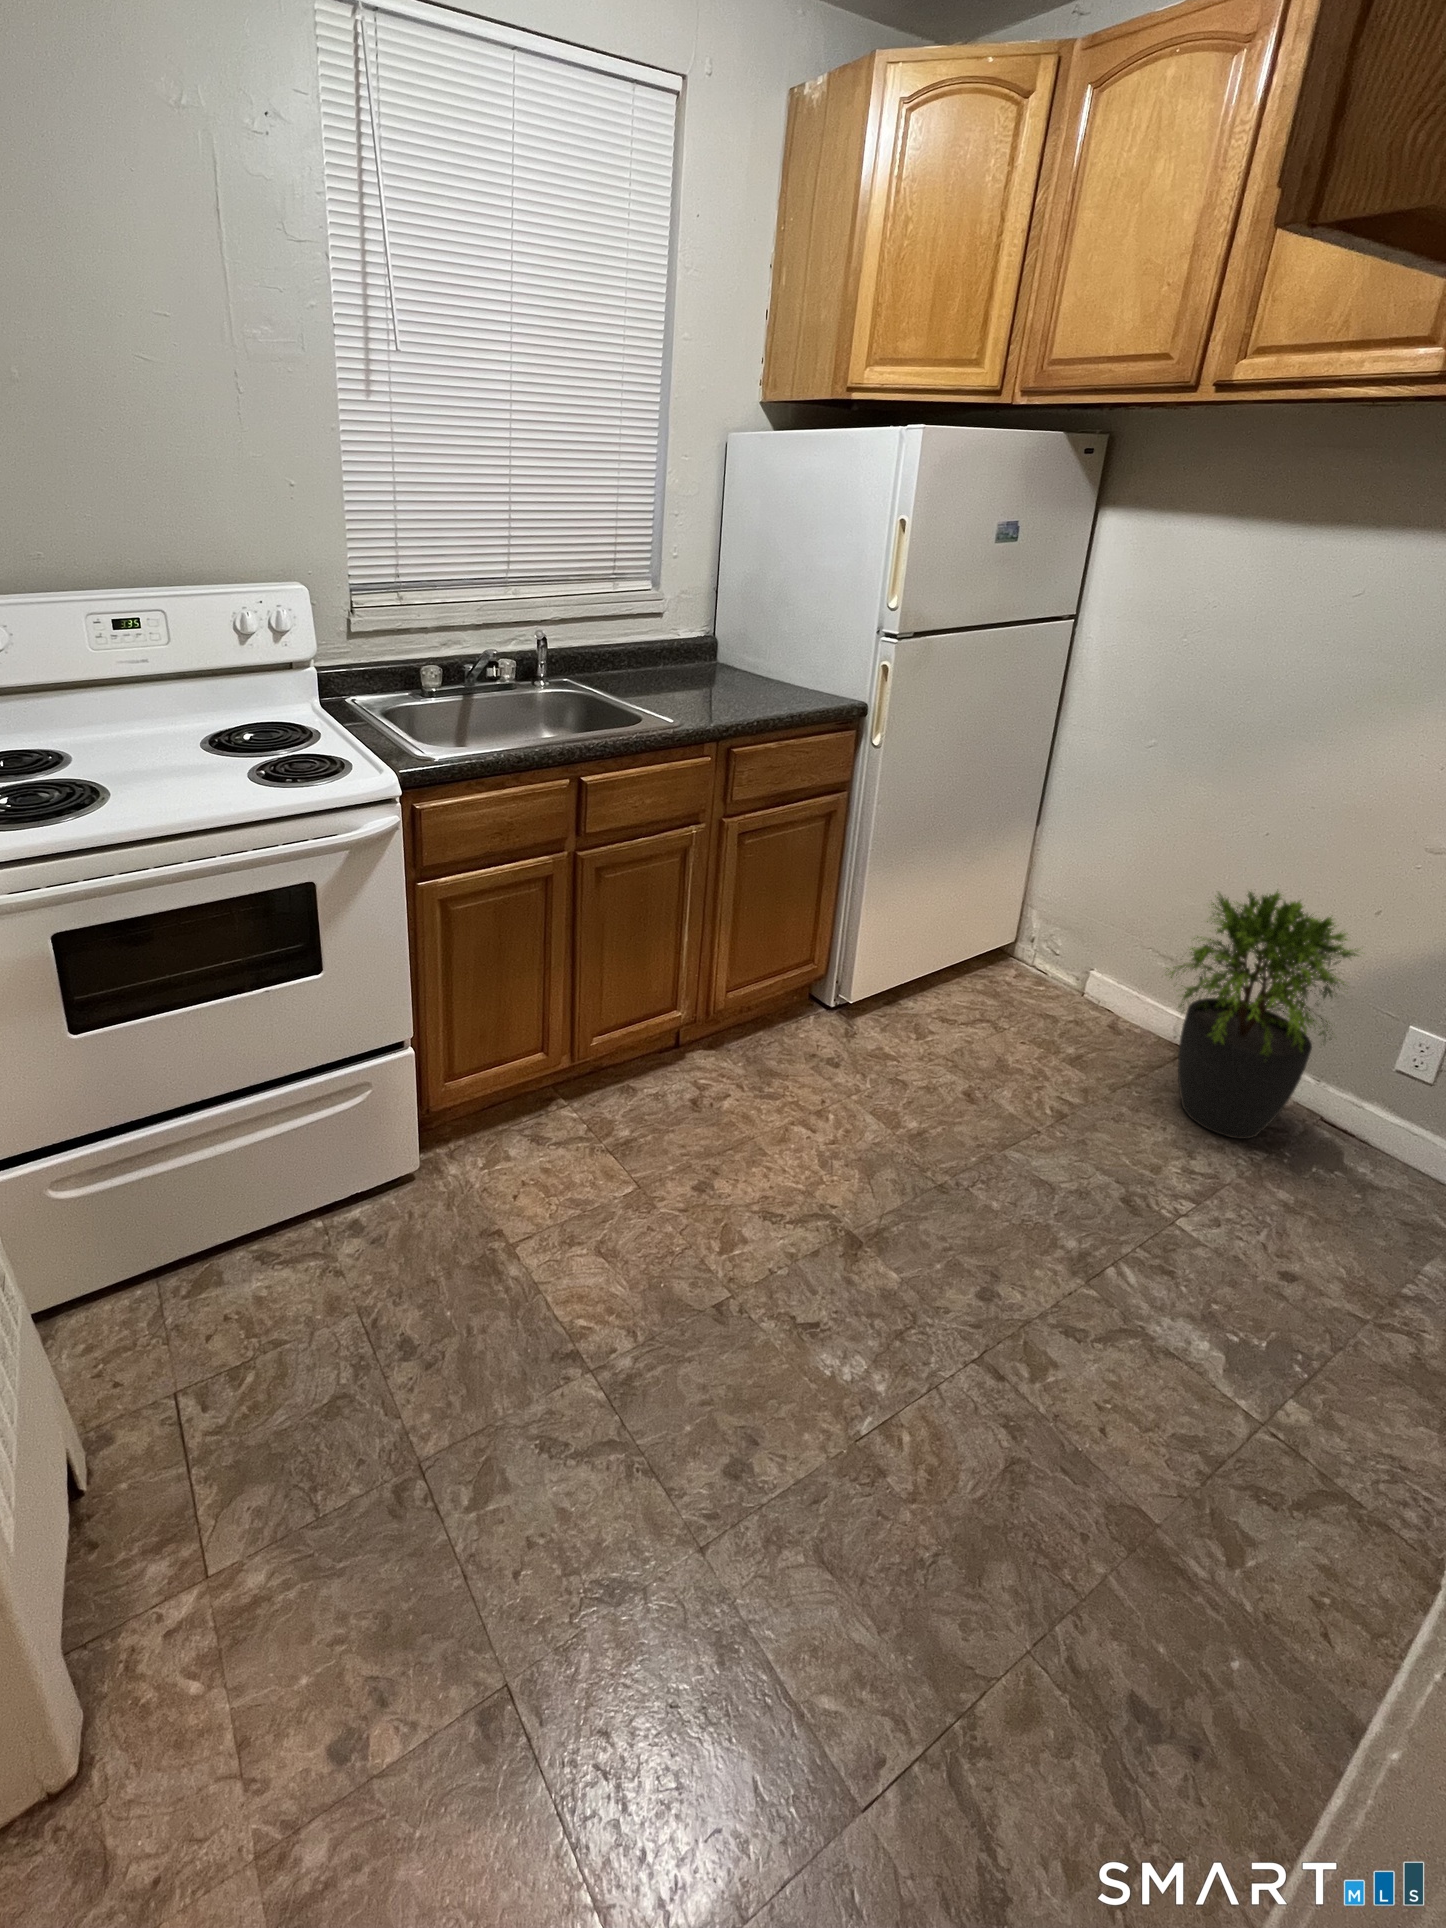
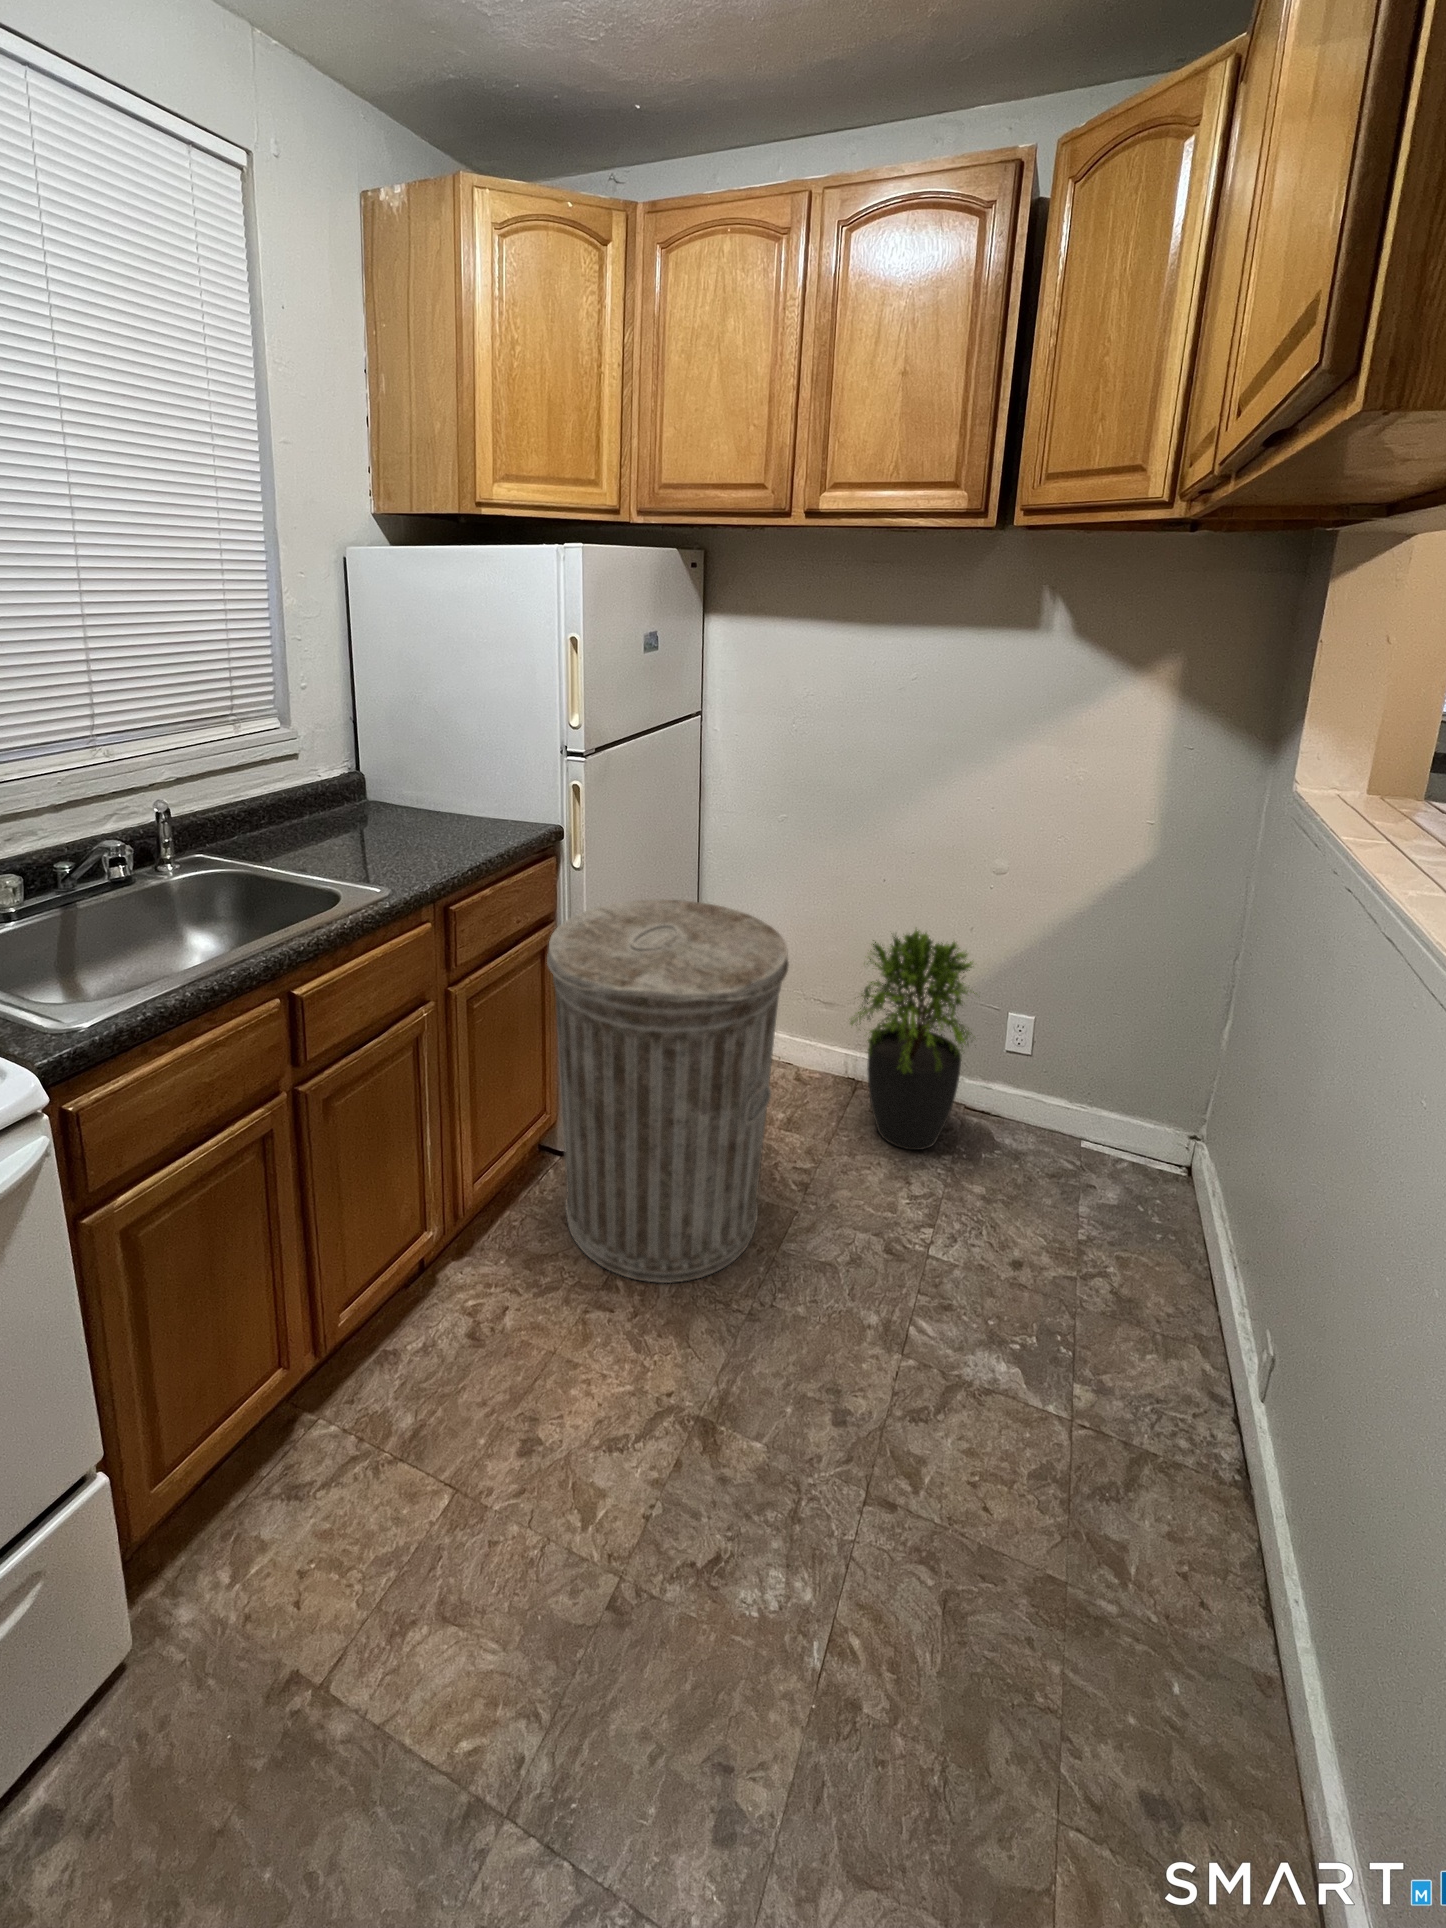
trash can: none [805,787,1069,1144] -> present [547,900,789,1283]

